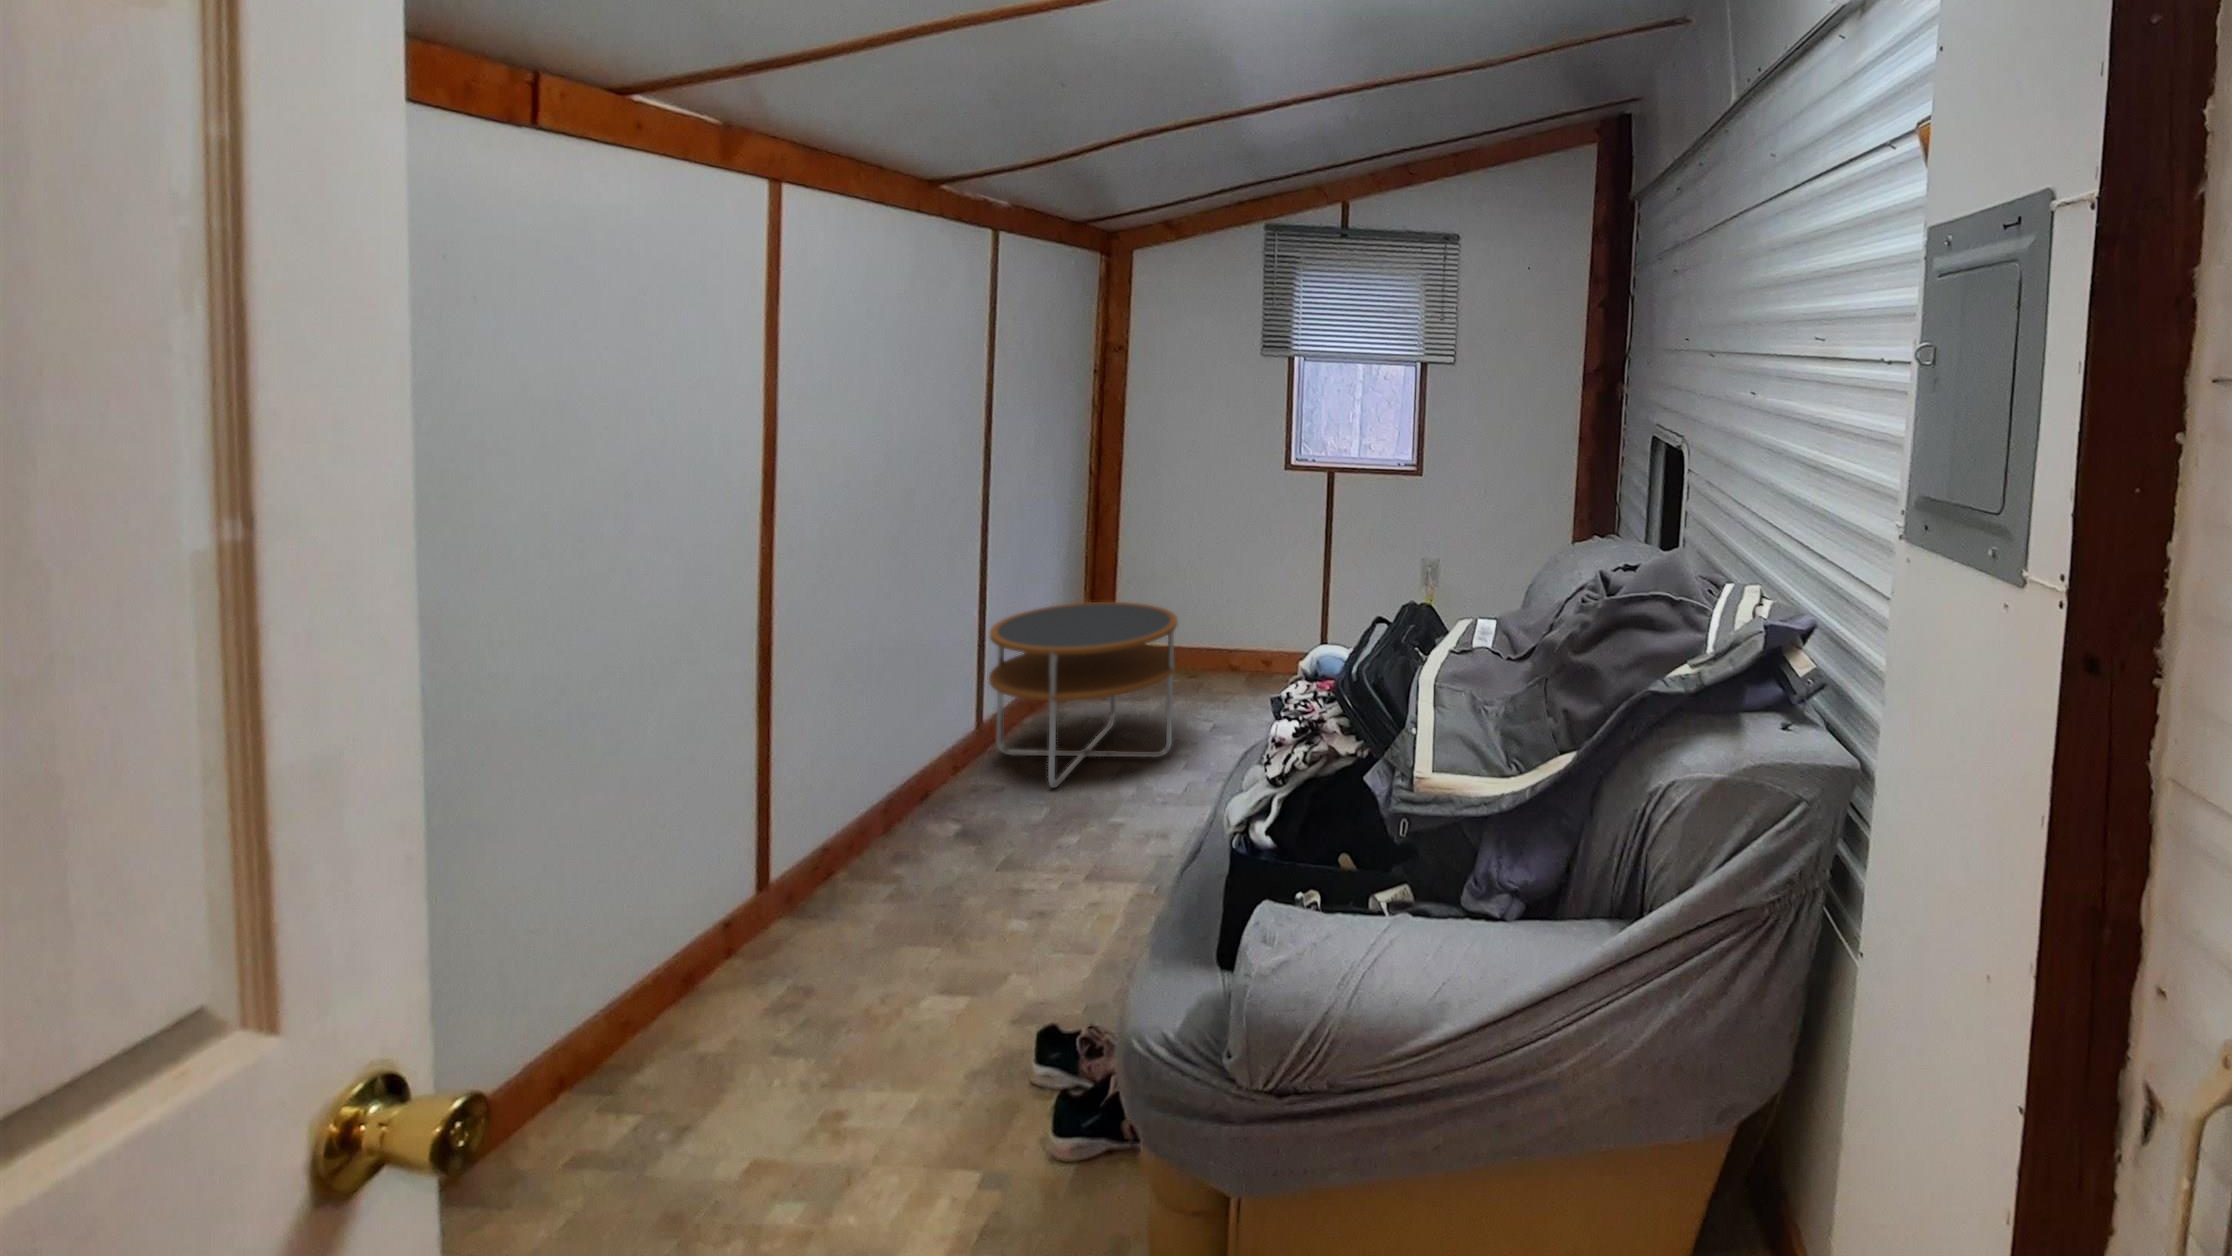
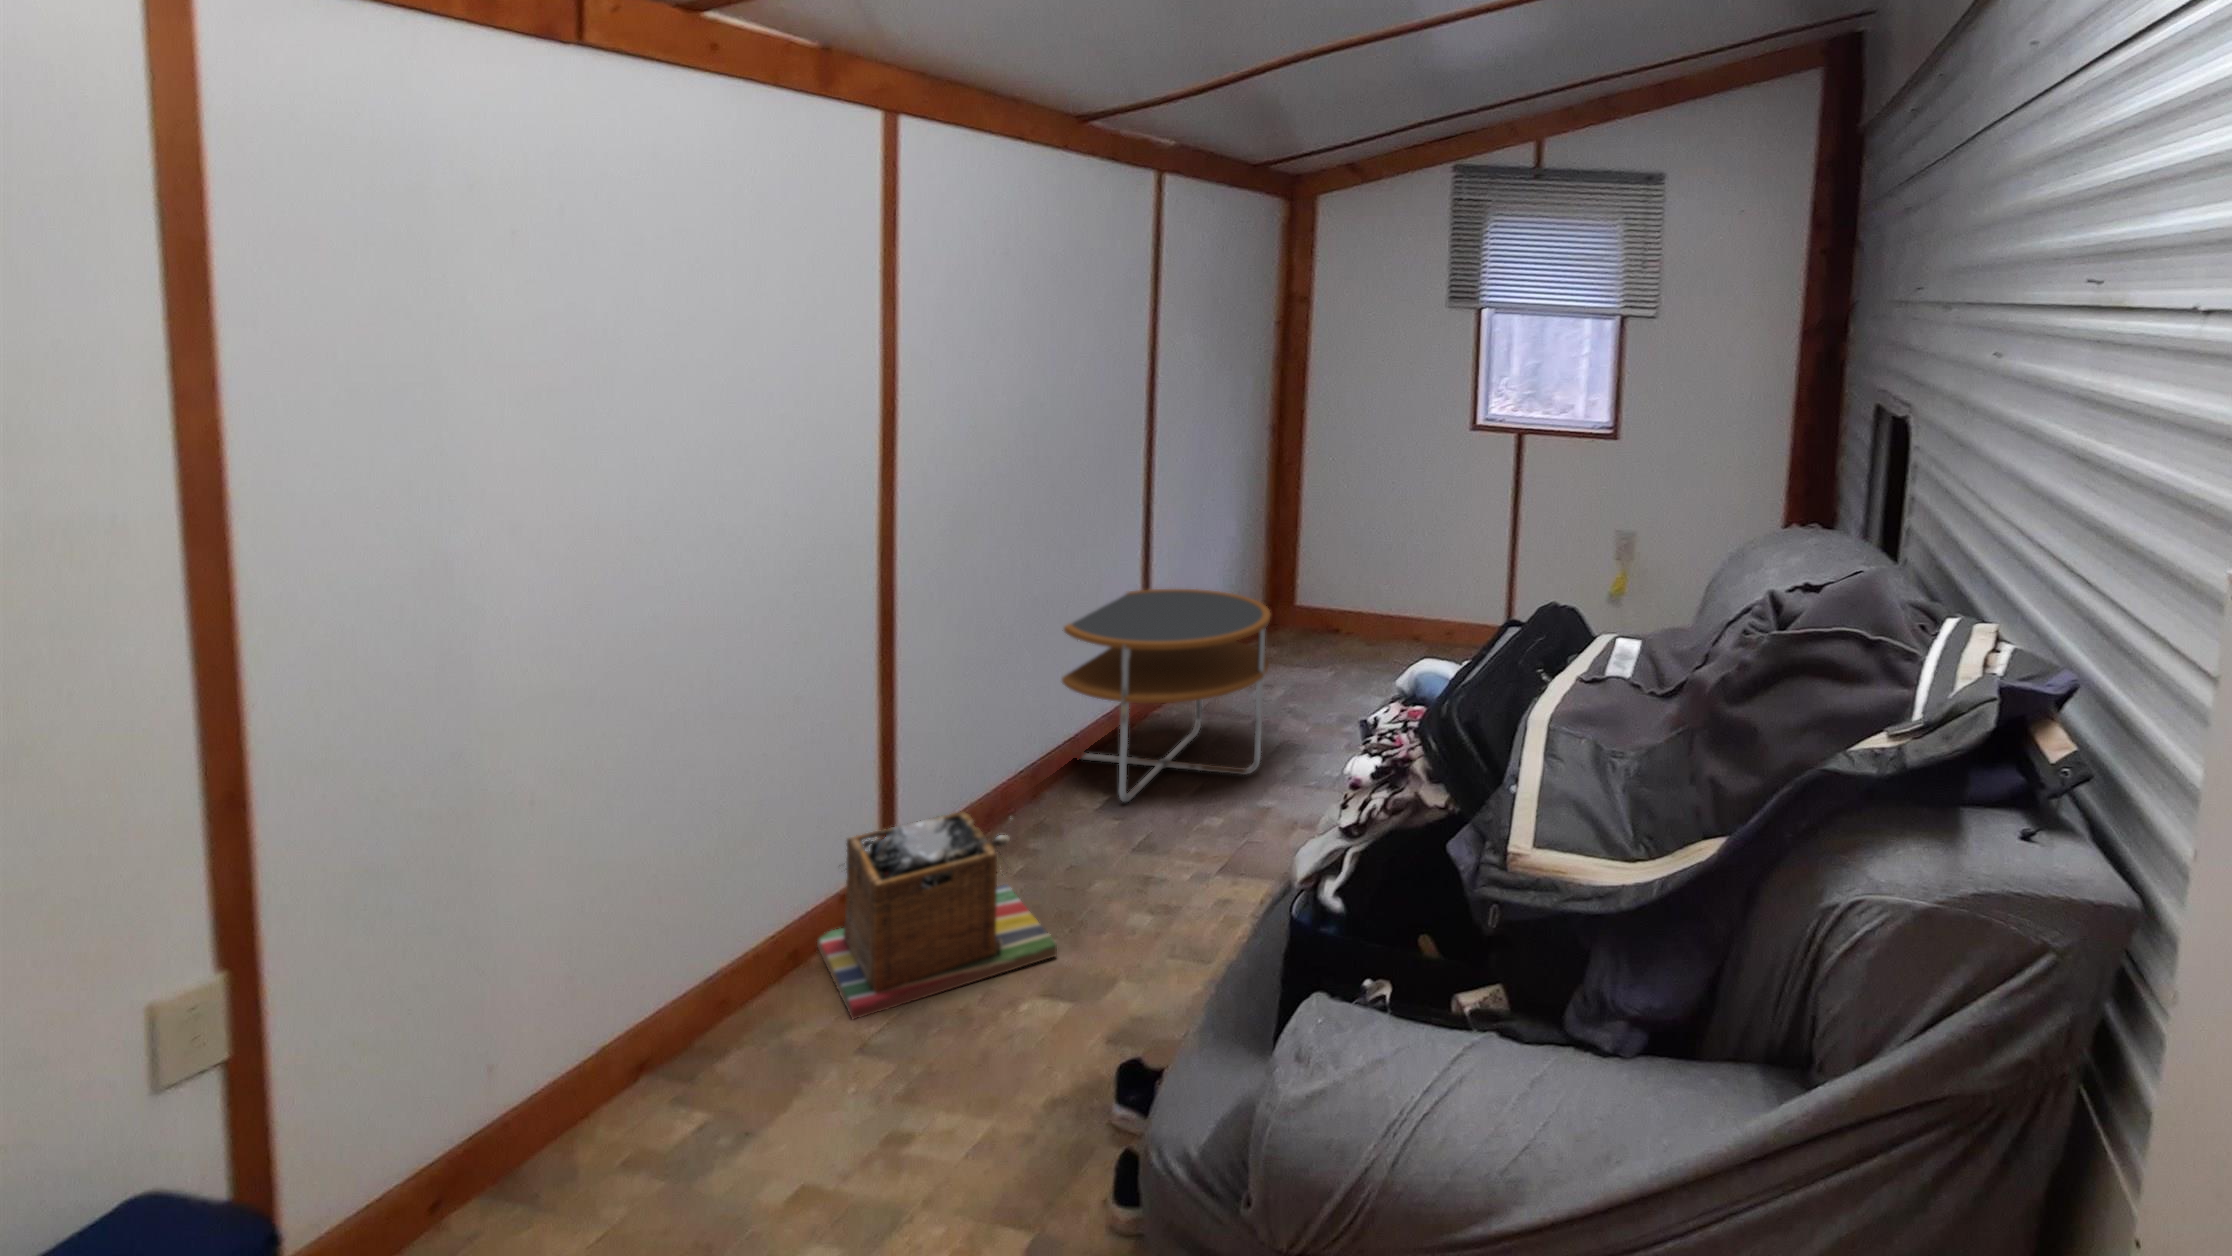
laundry basket: none [786,801,1009,987] -> present [817,812,1057,1019]

